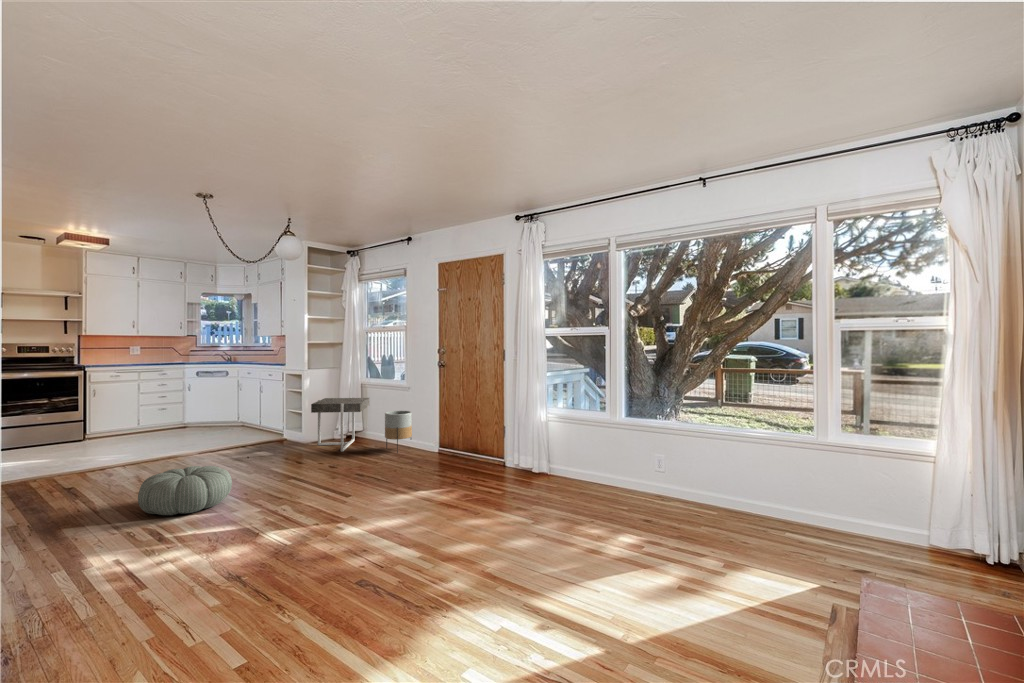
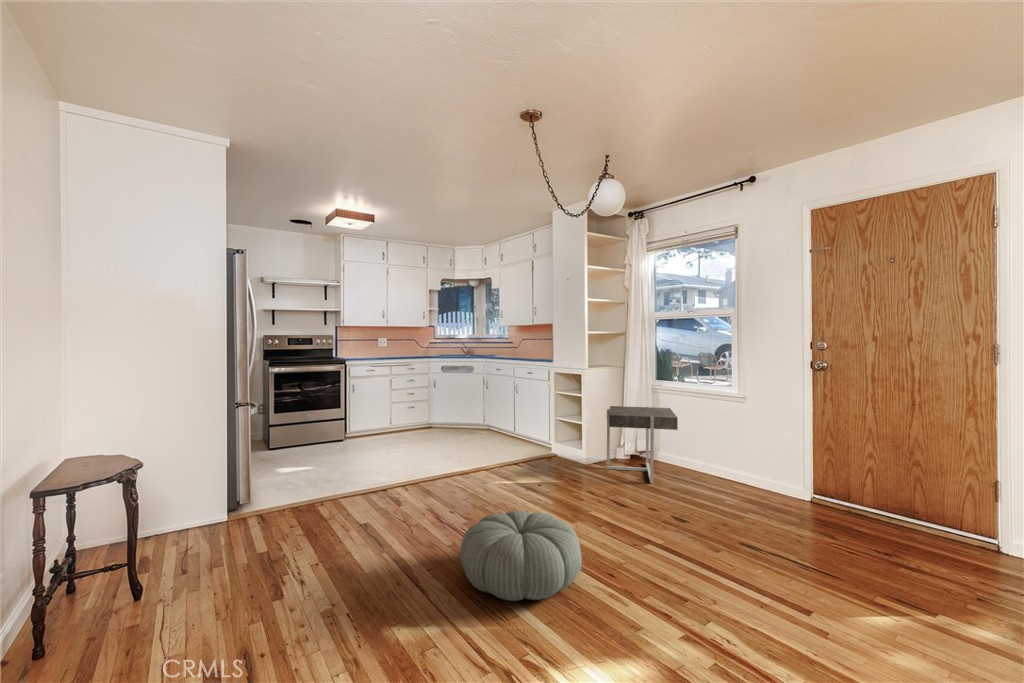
planter: present [385,411,412,453] -> none [714,431,758,496]

